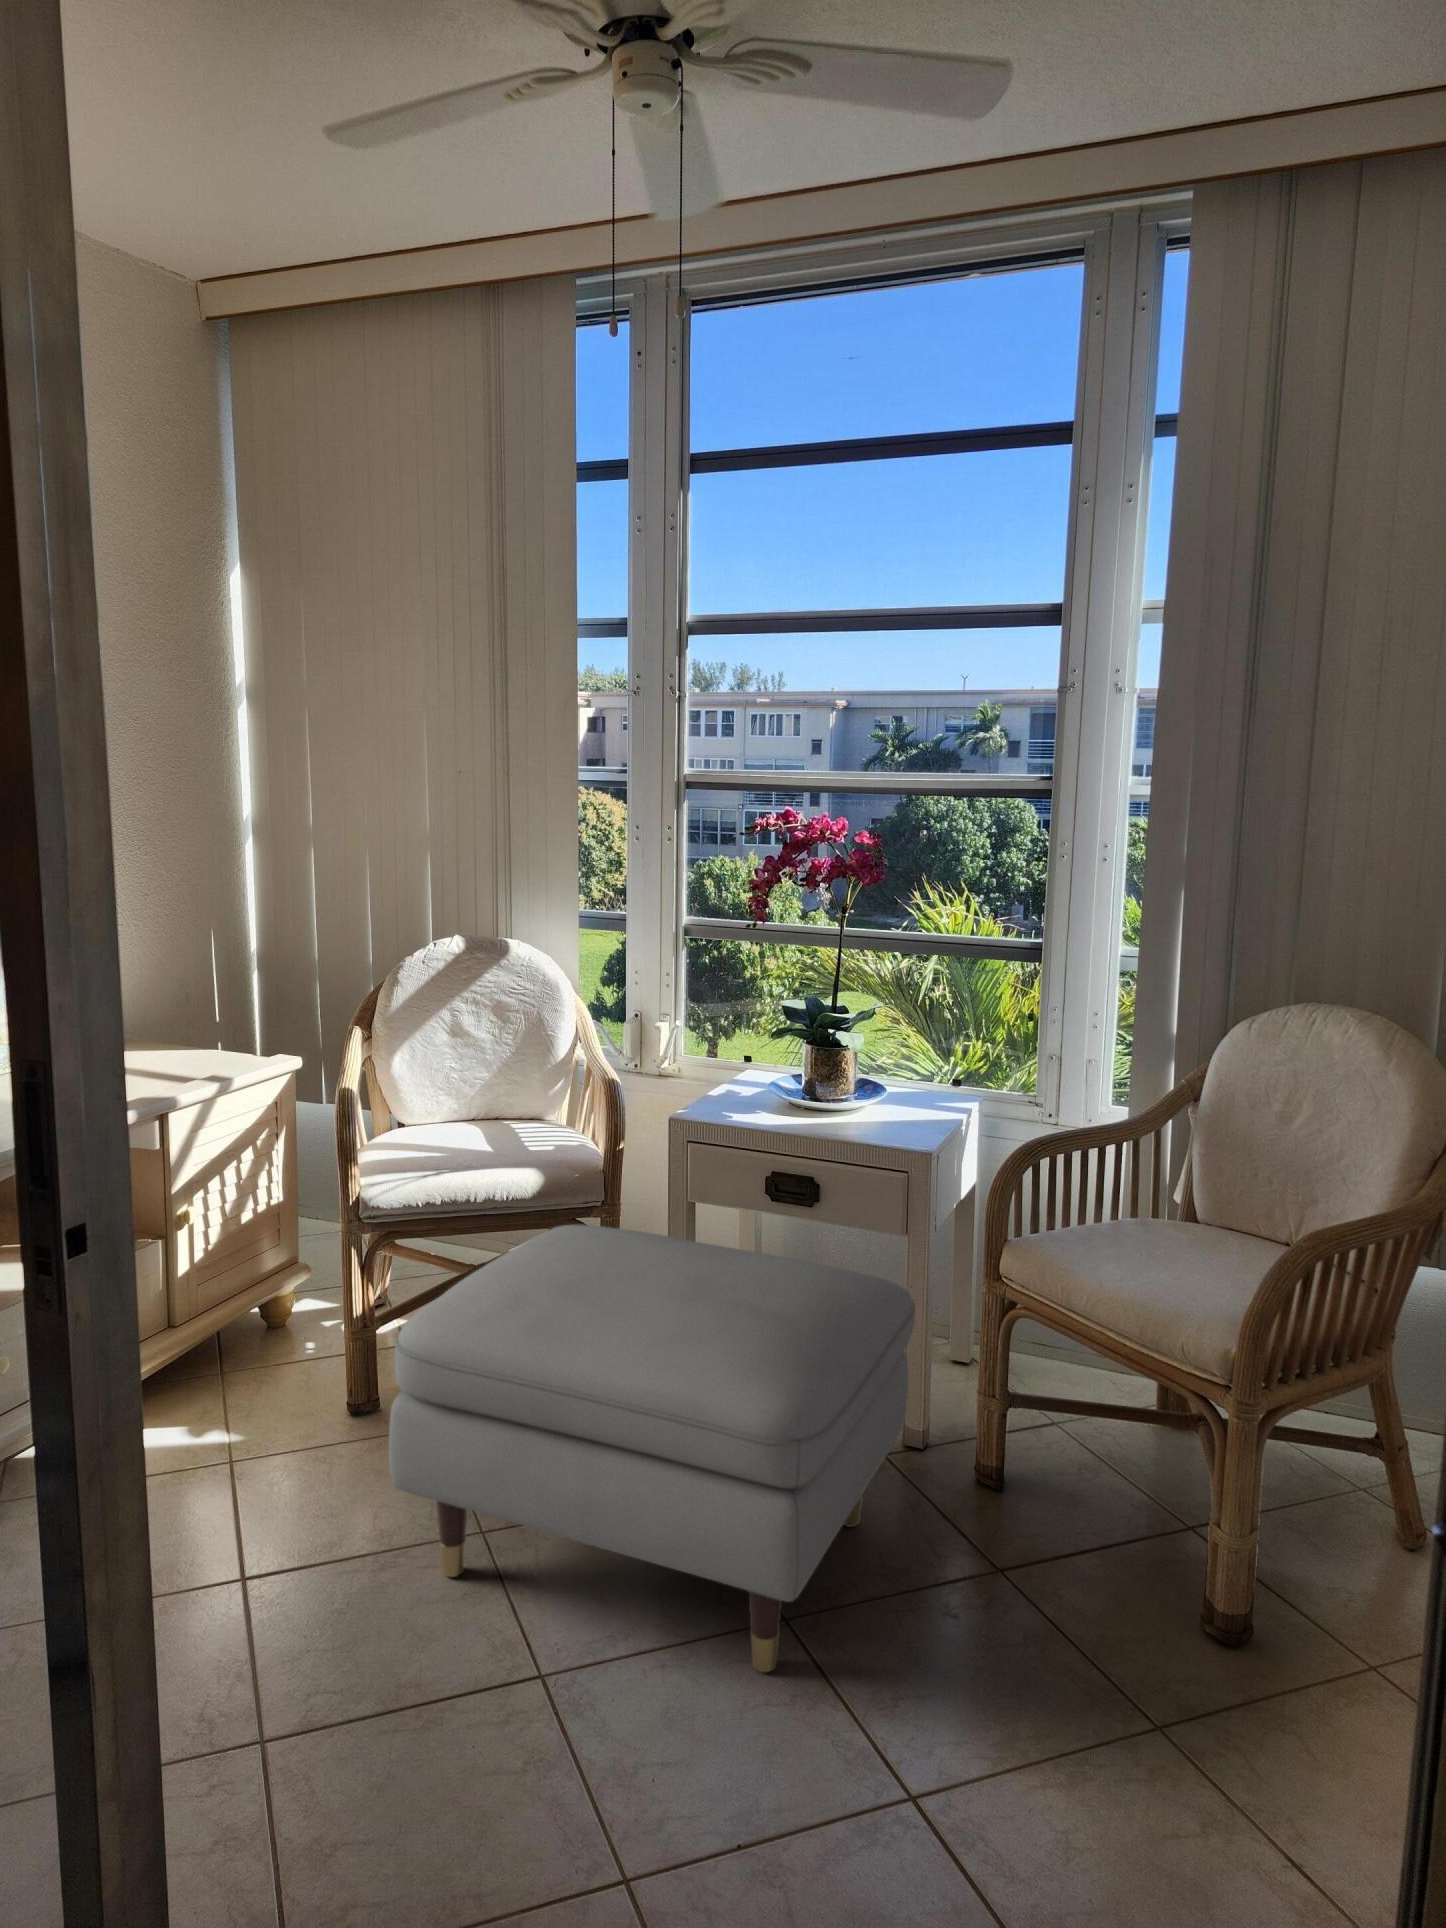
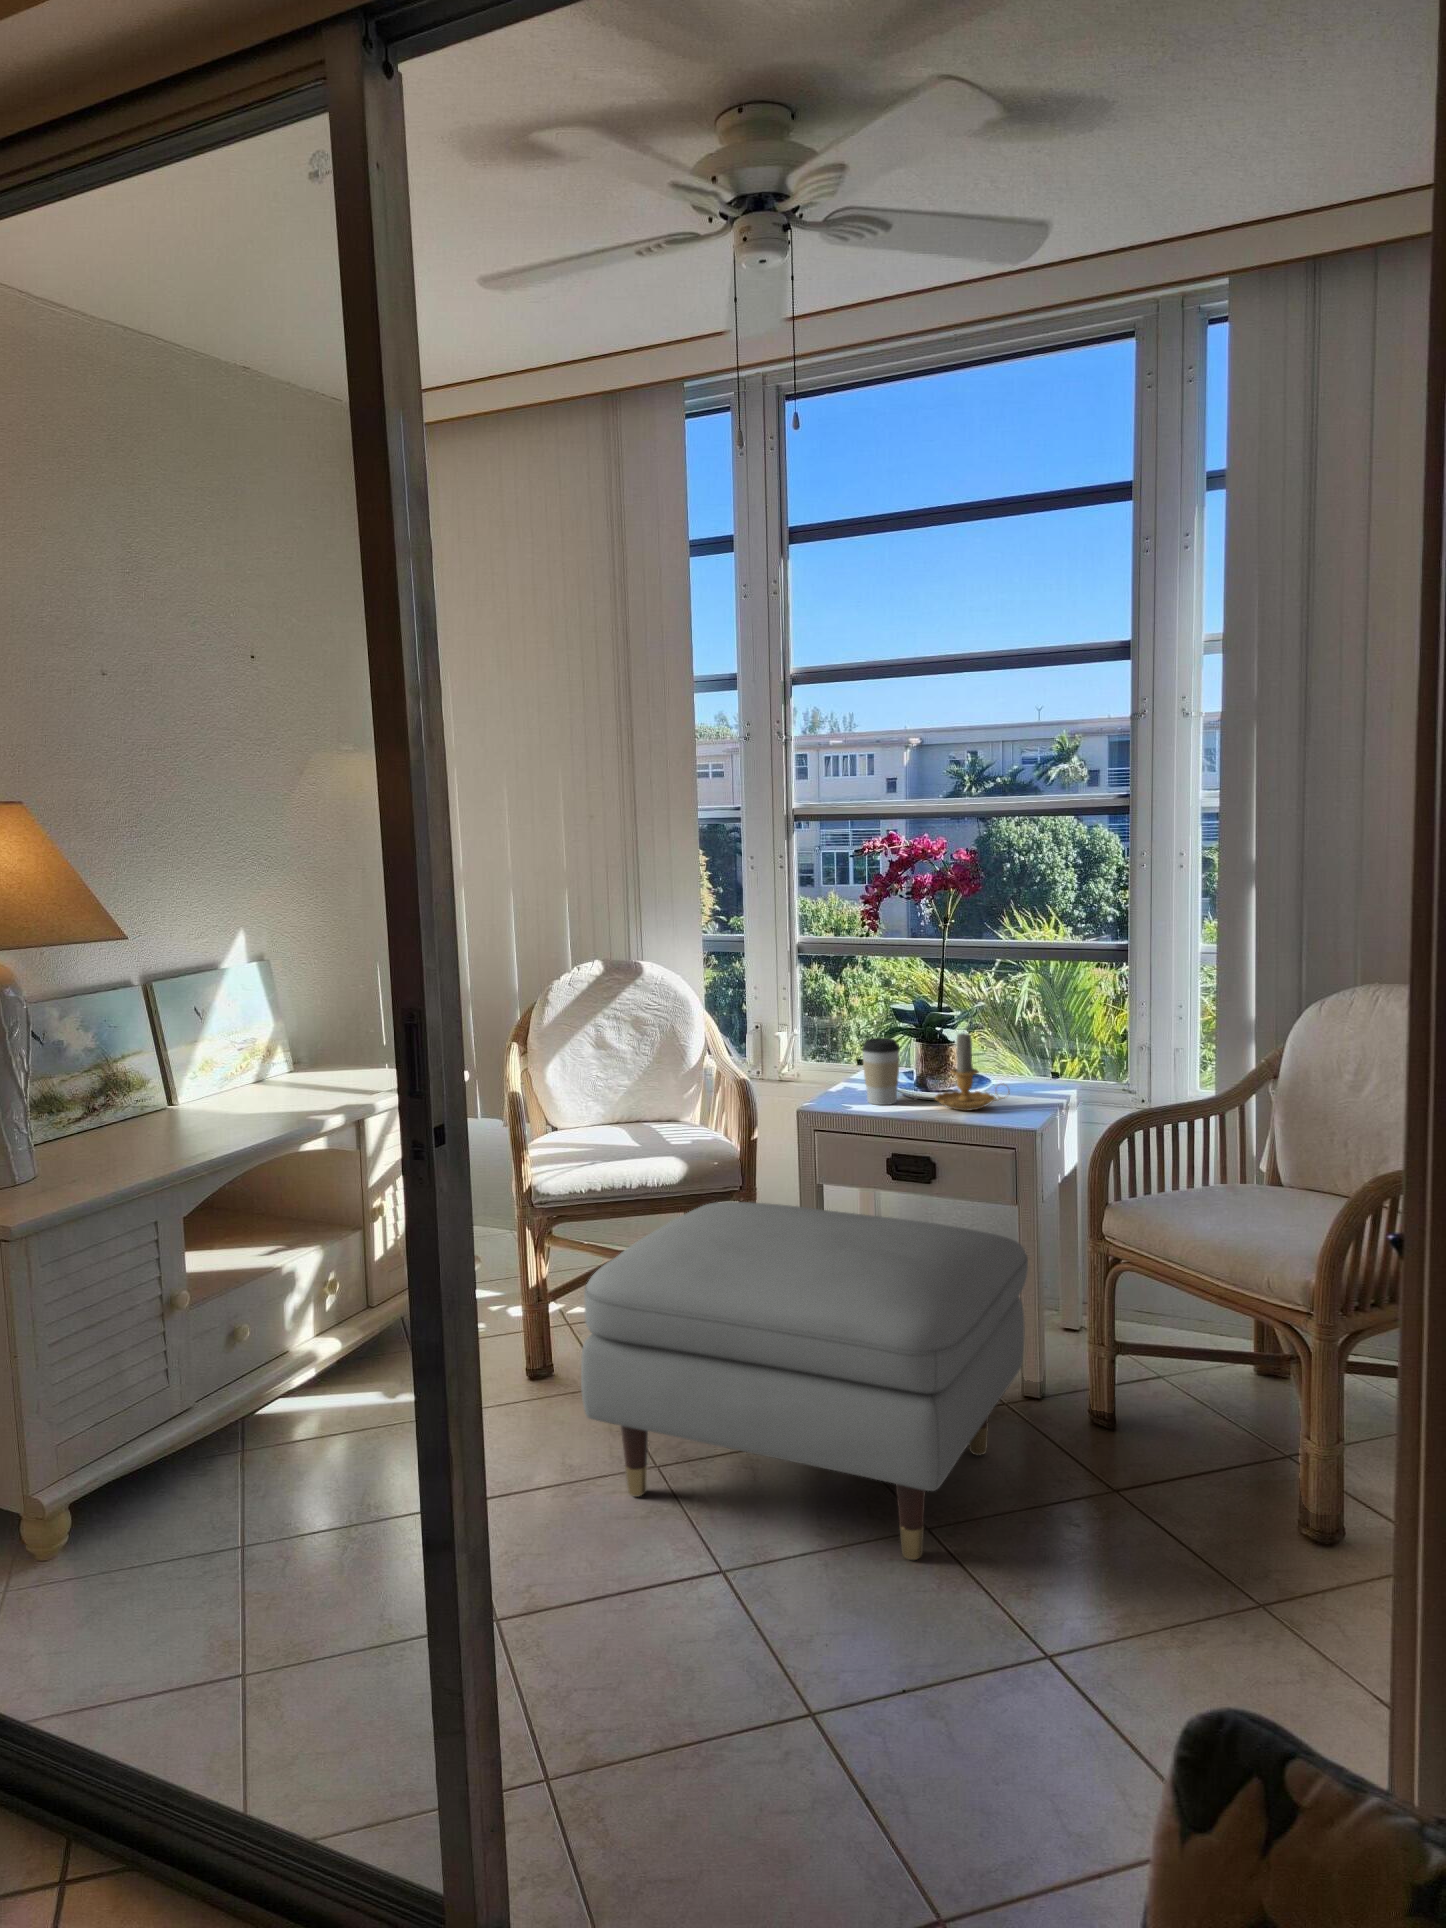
candle: none [821,1035,906,1126] -> present [935,1033,1010,1110]
coffee cup: none [743,1039,786,1115] -> present [862,1038,900,1105]

